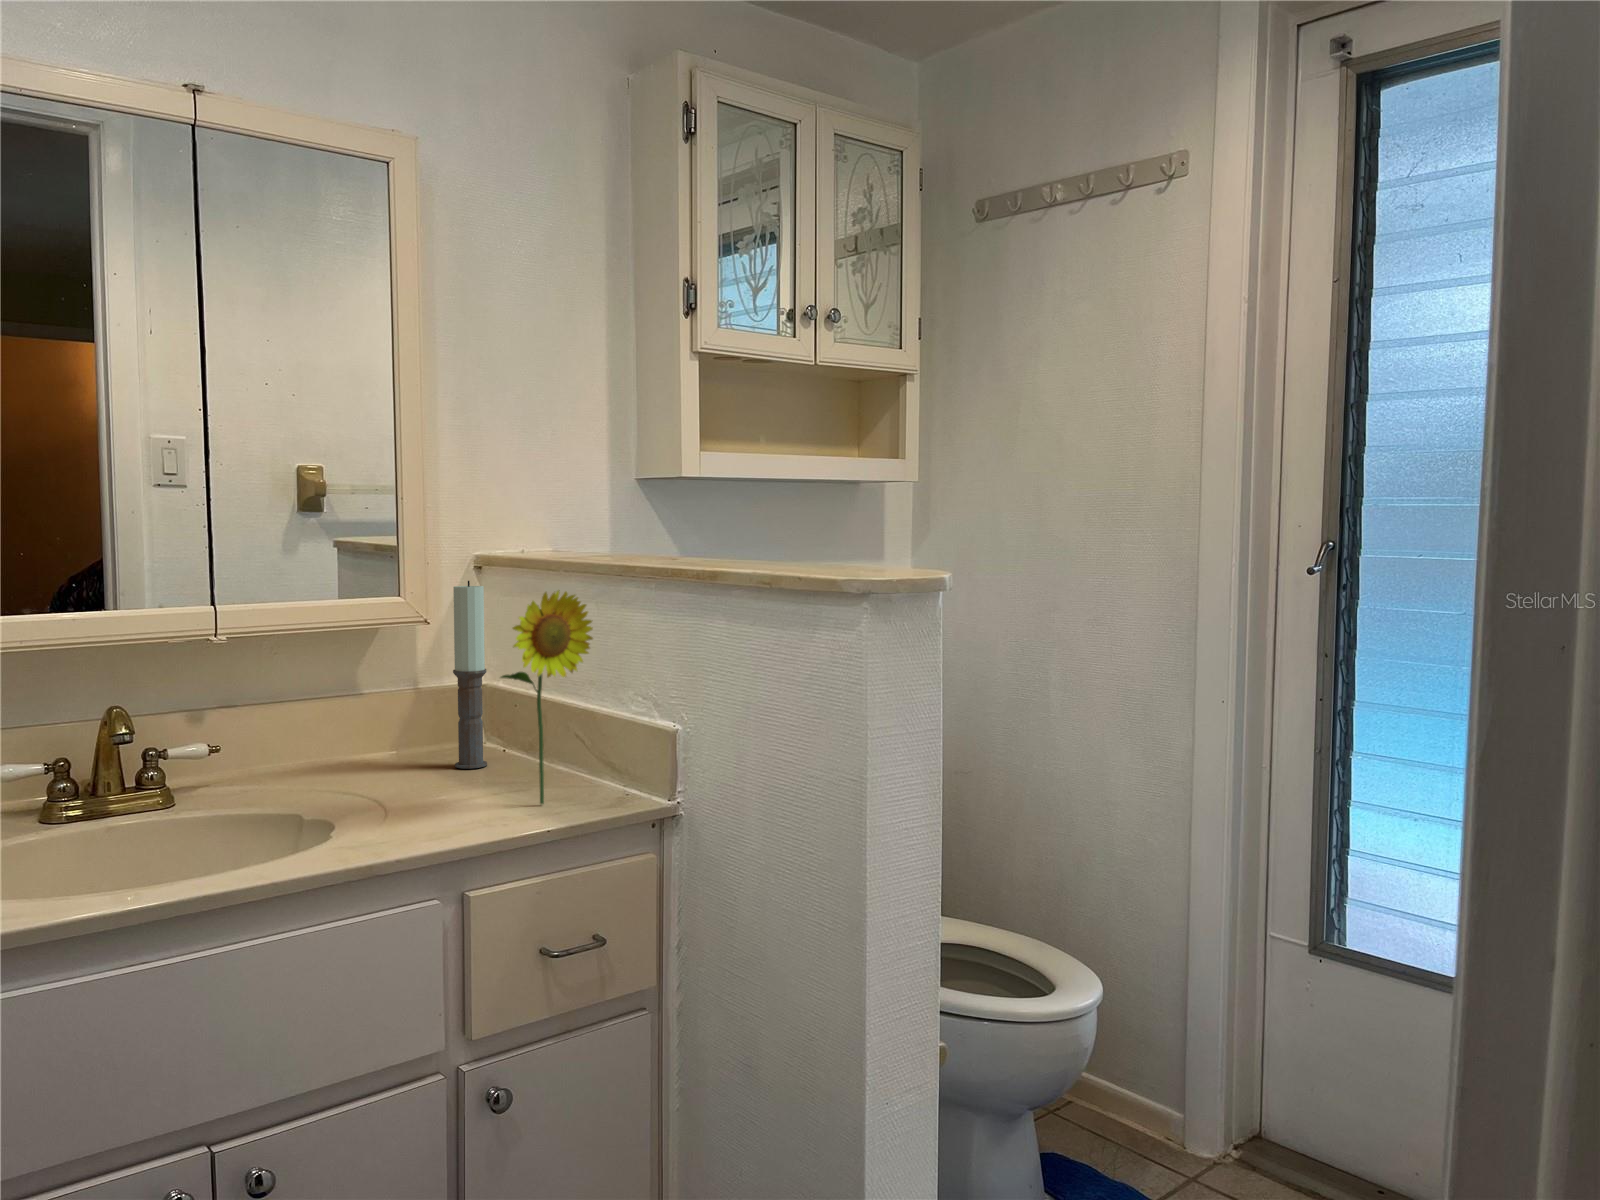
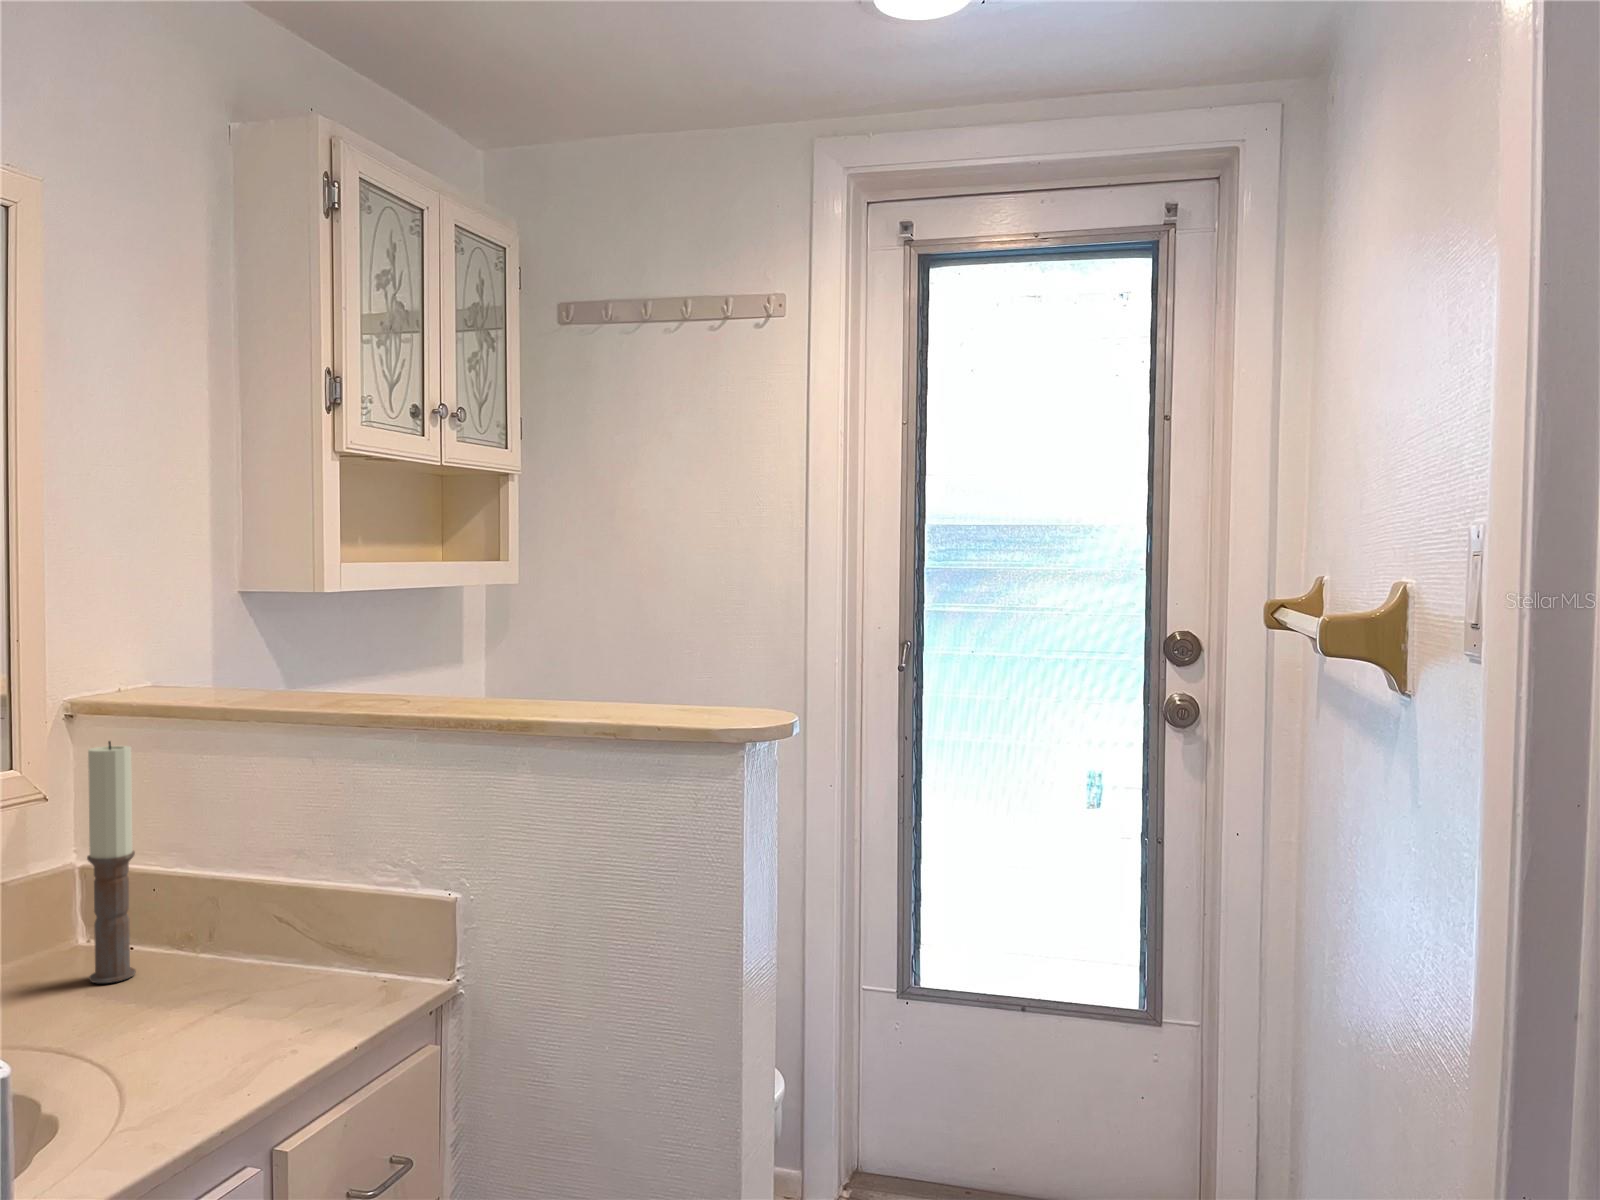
flower: present [501,591,593,804] -> none [258,758,366,1015]

